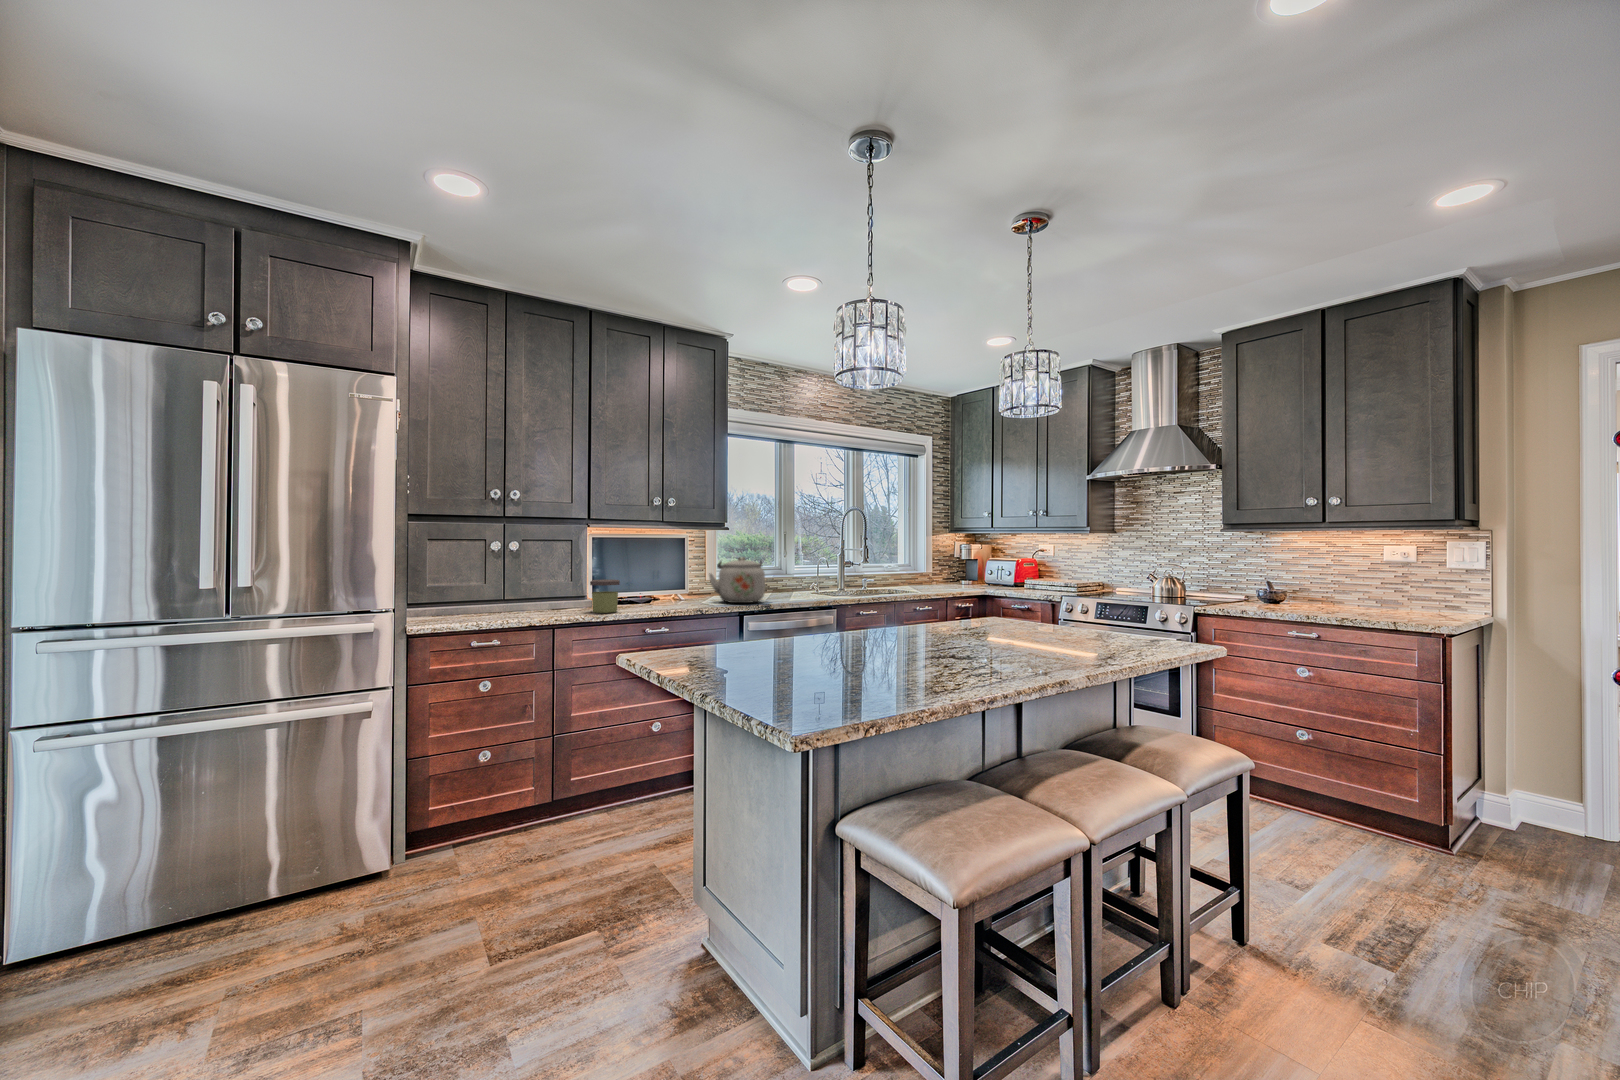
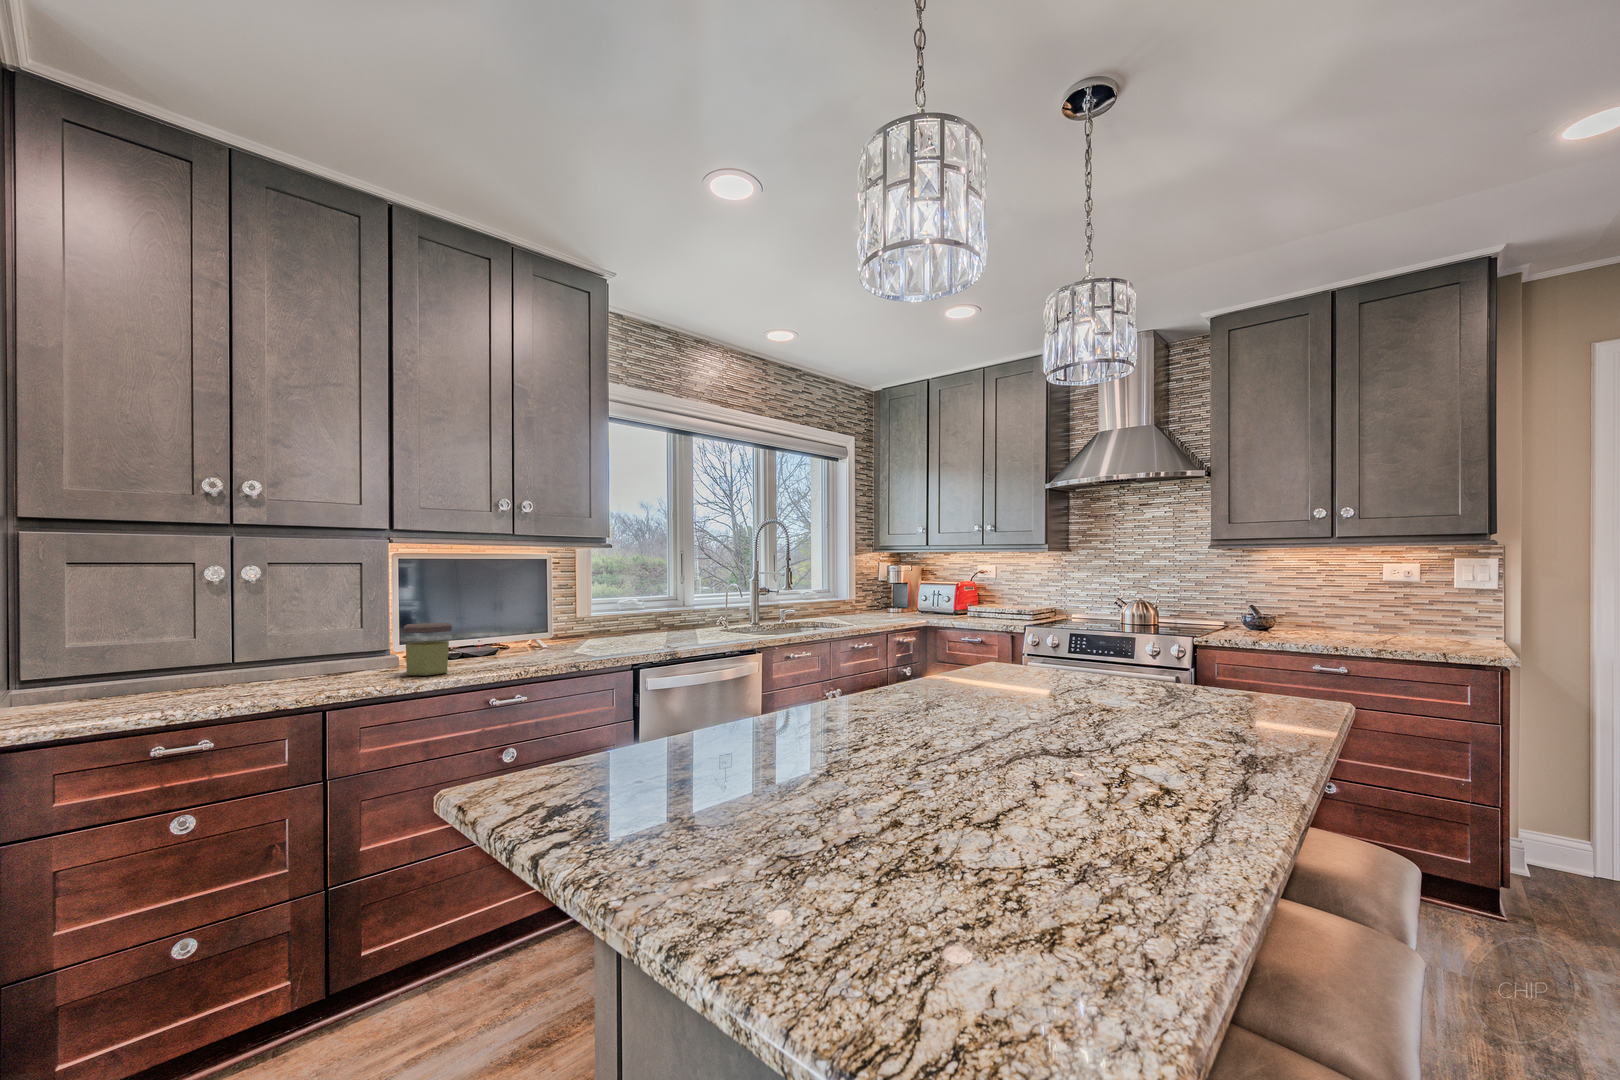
kettle: present [709,557,765,603] -> none [585,585,666,649]

